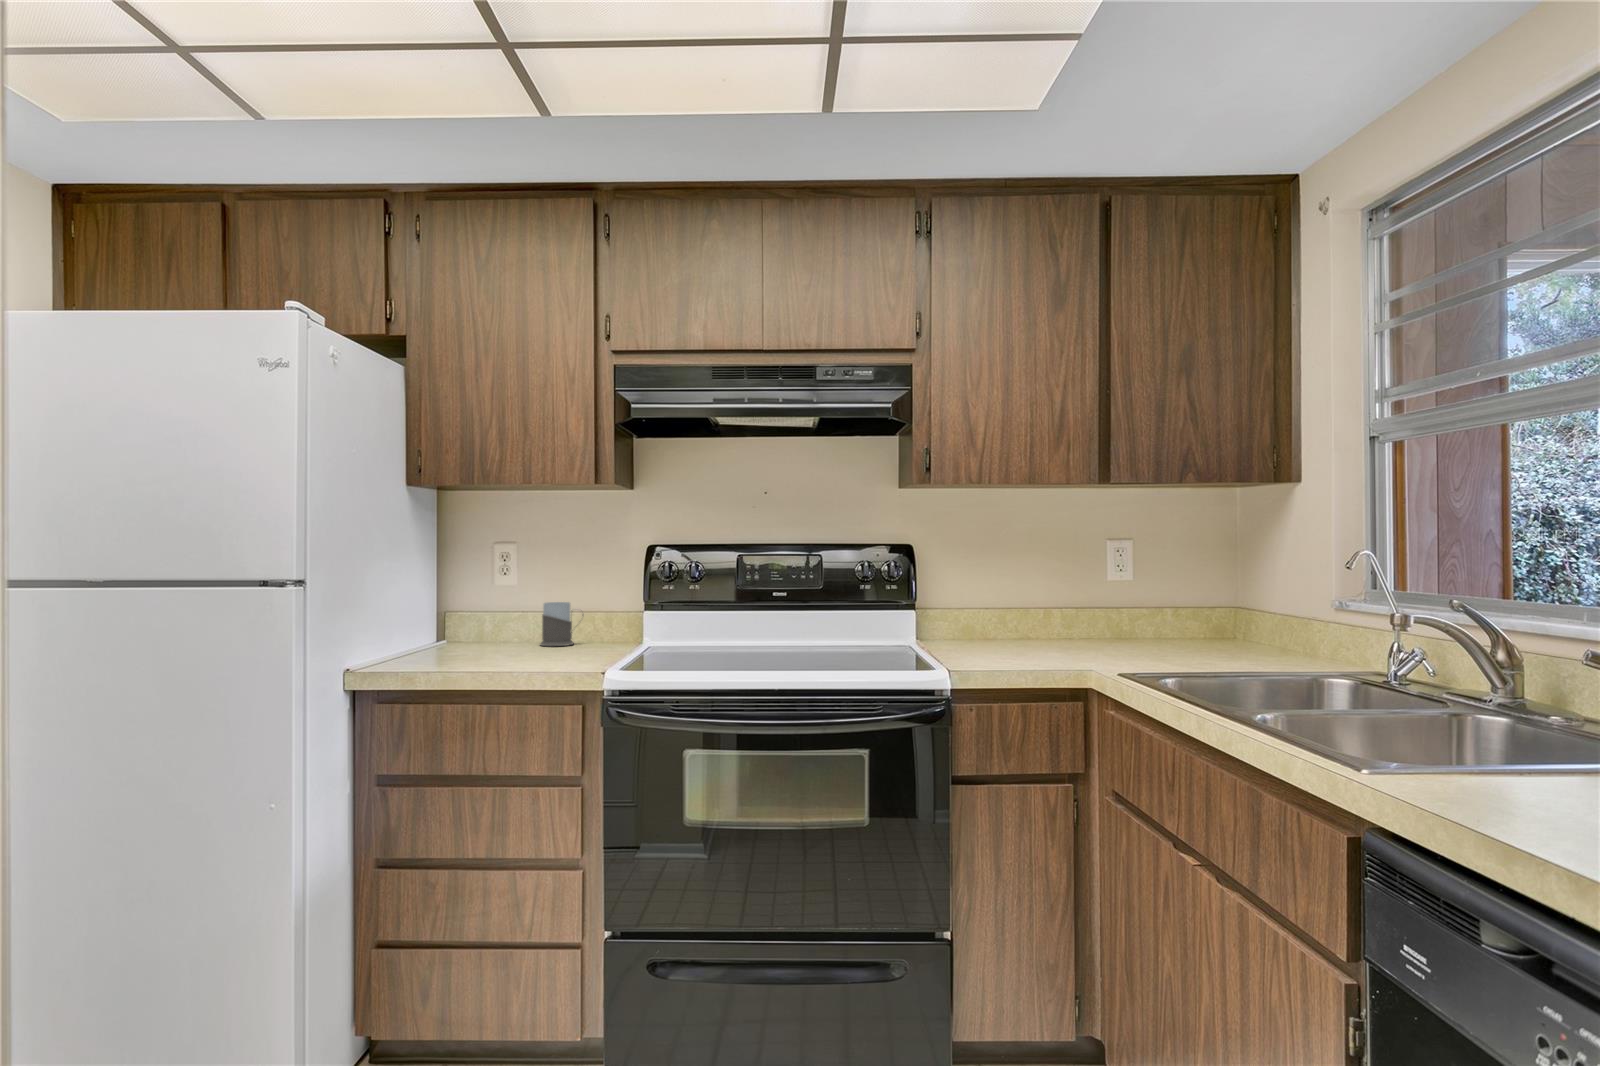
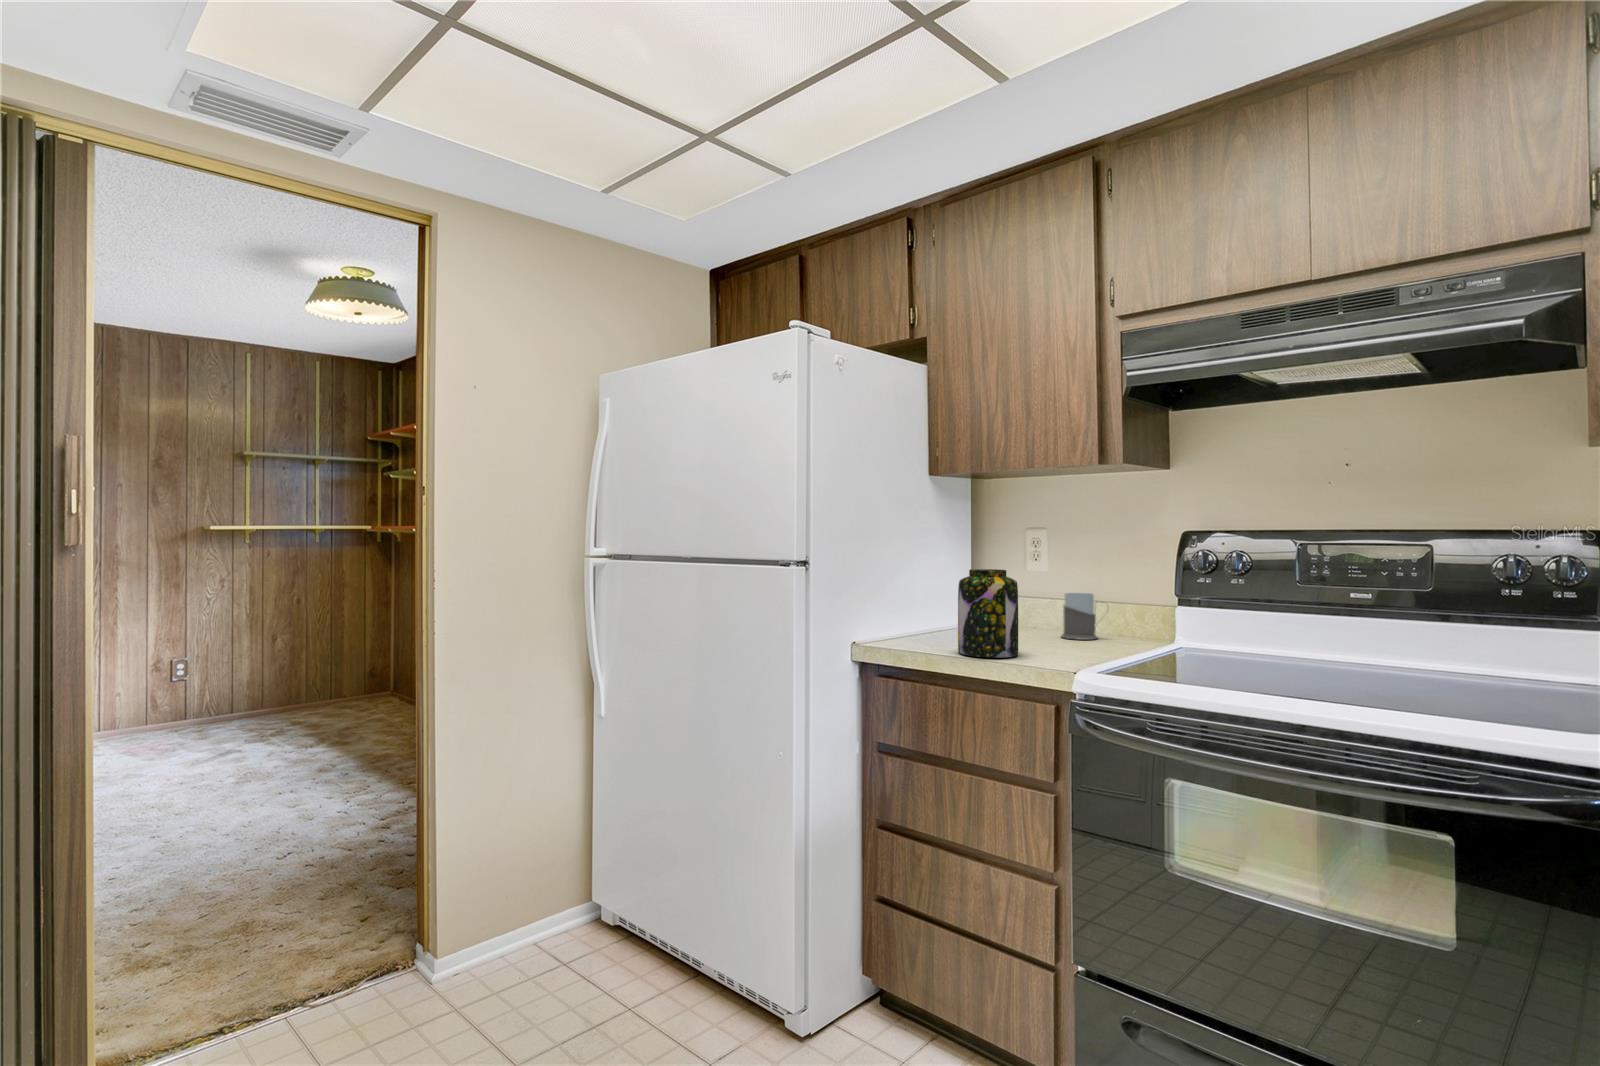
jar: none [473,583,535,668] -> present [958,569,1018,658]

